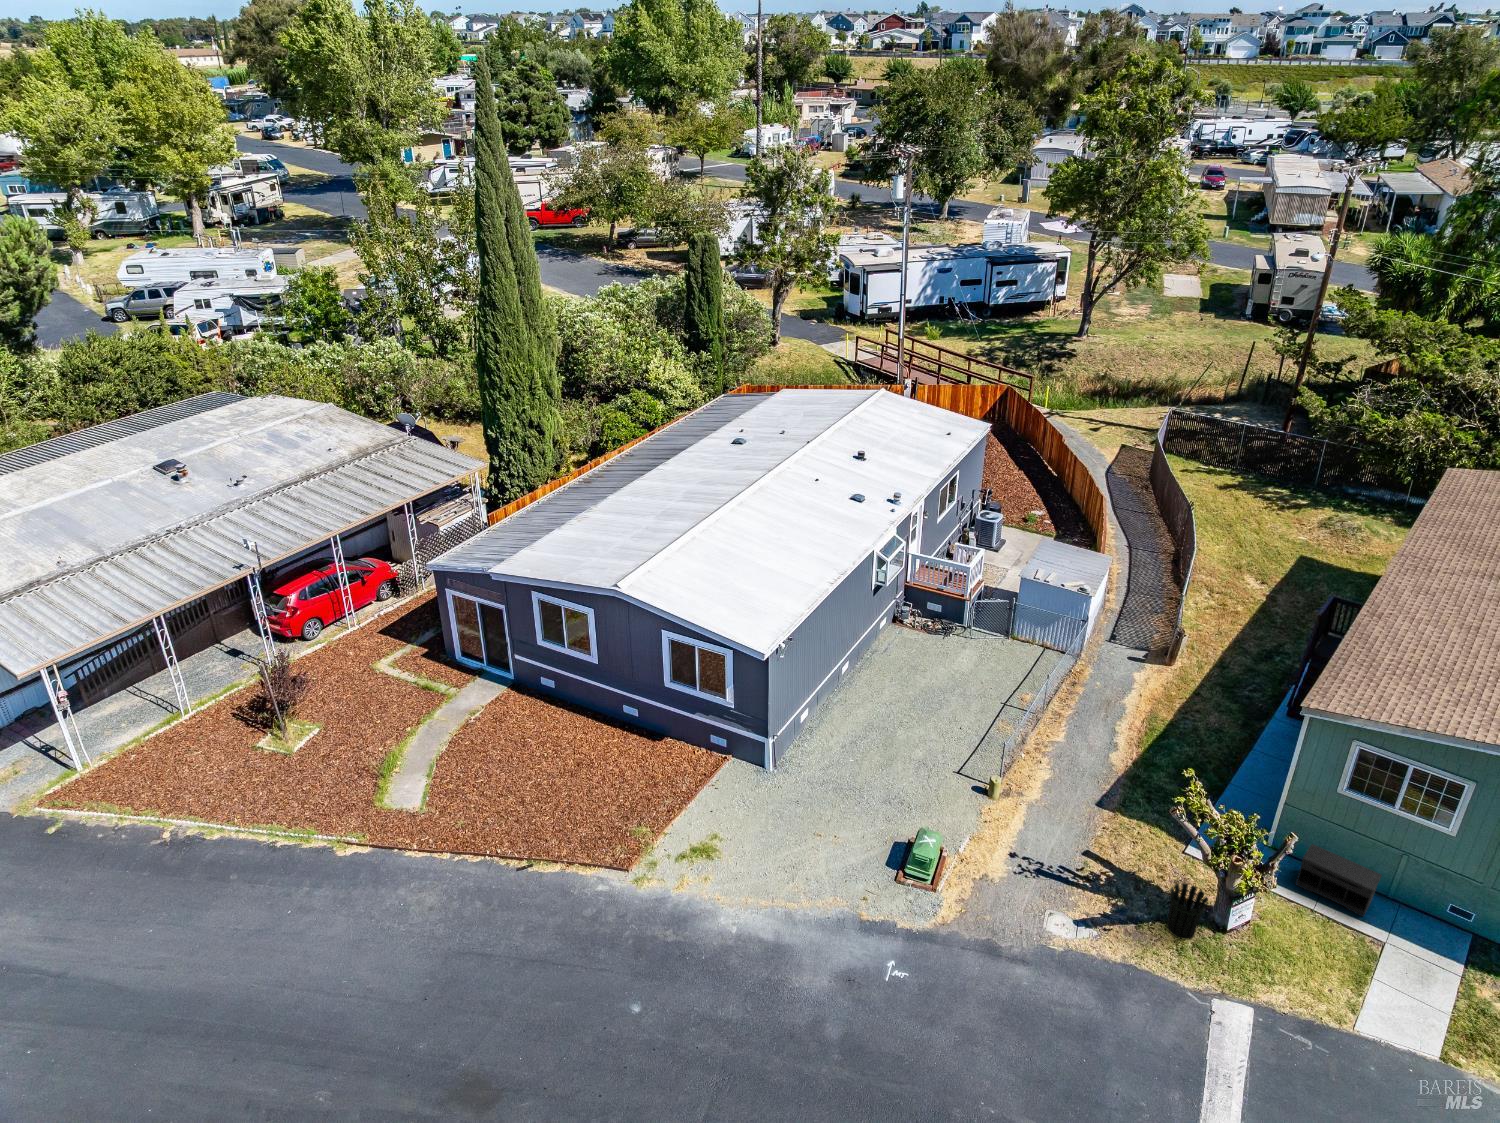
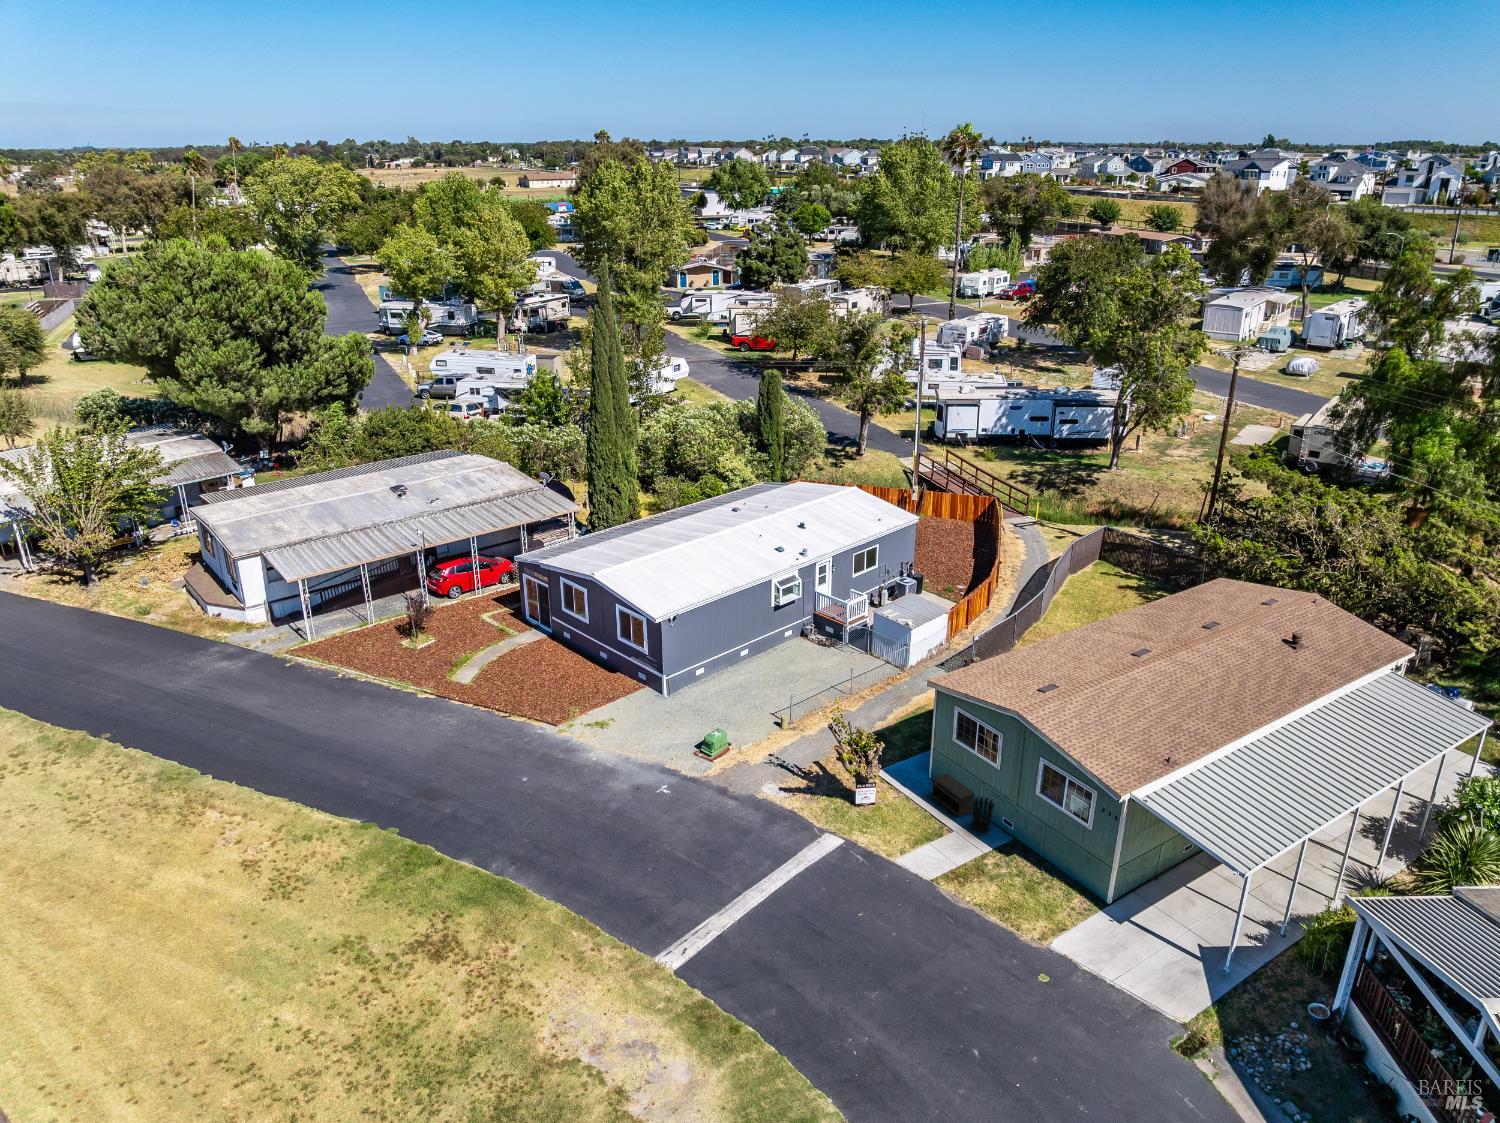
waste bin: present [1166,883,1208,940] -> present [972,797,995,832]

